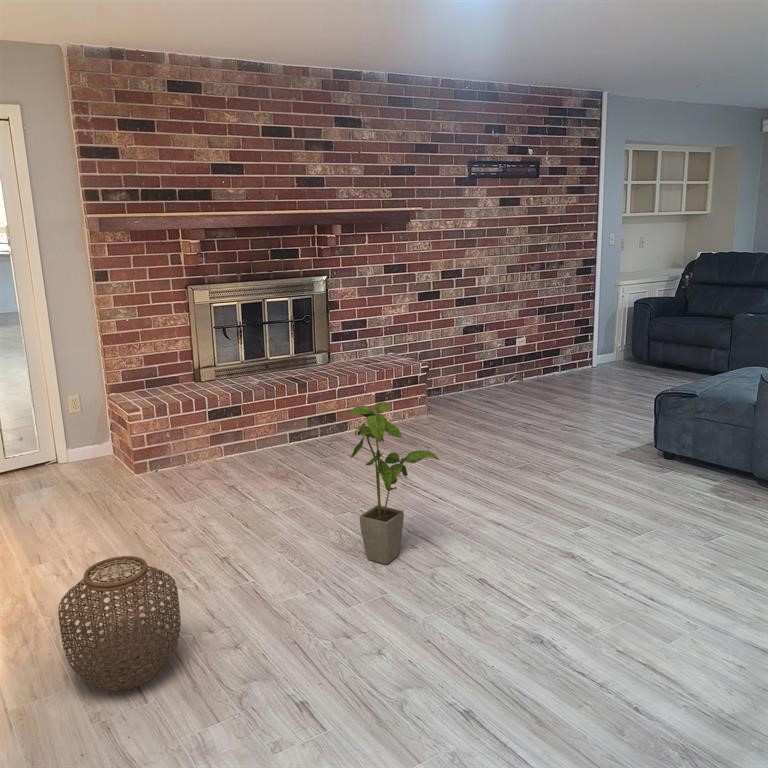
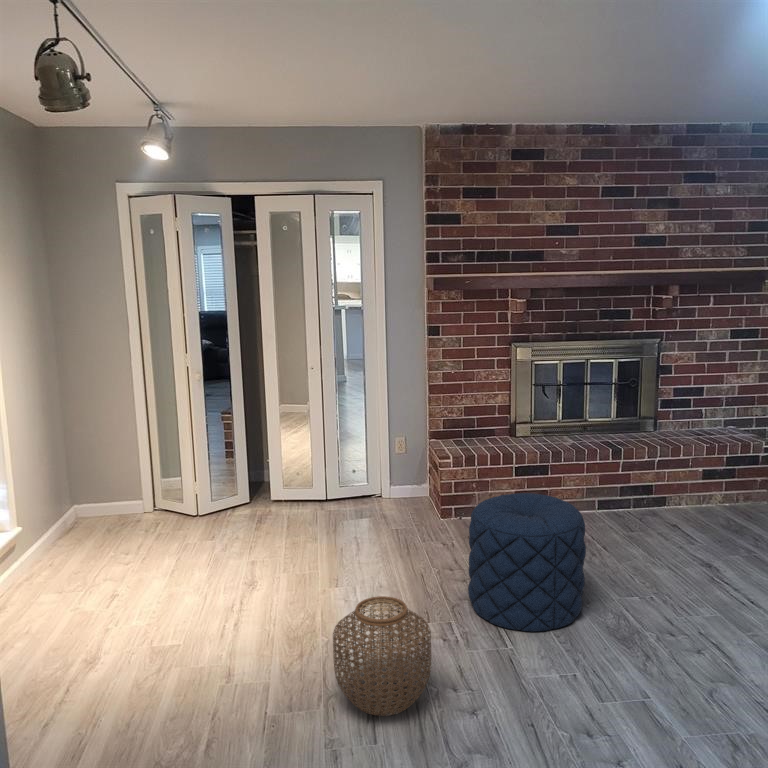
house plant: present [349,402,440,564] -> none [626,493,728,666]
pouf: none [186,427,307,565] -> present [468,493,586,631]

